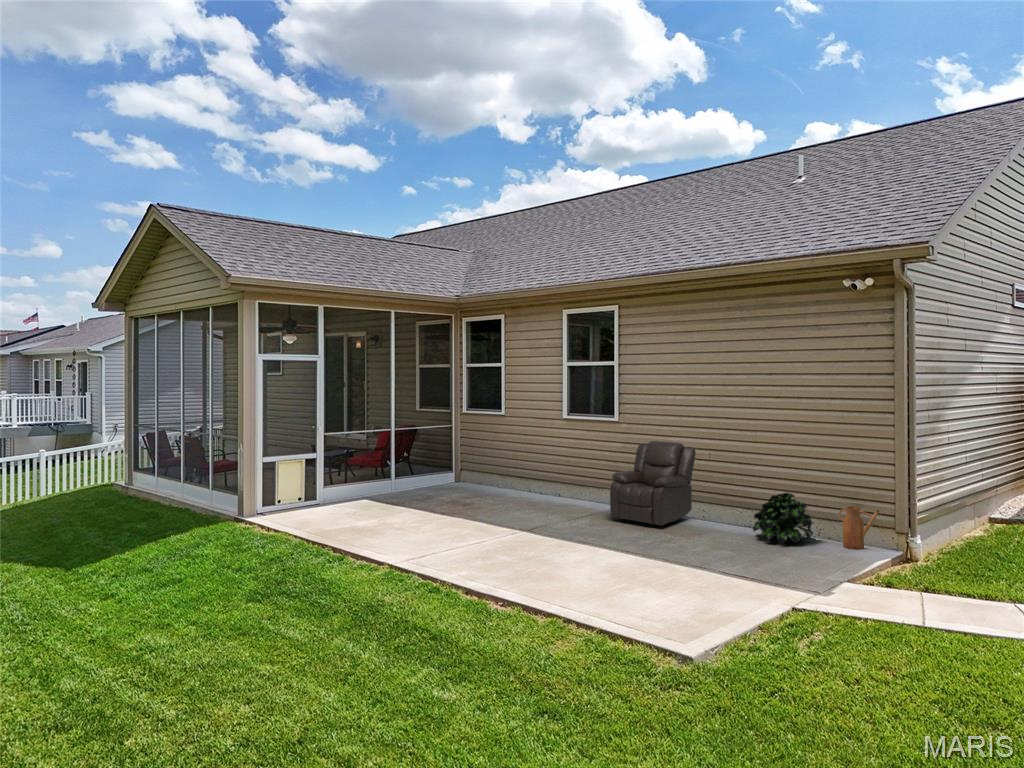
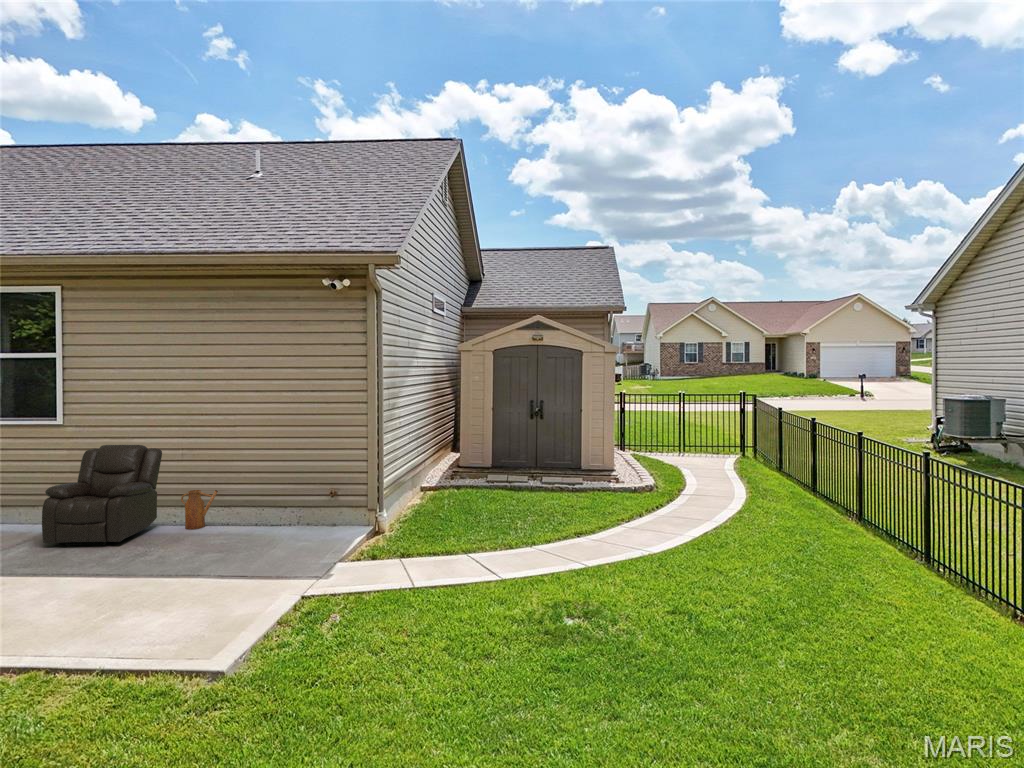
potted plant: present [753,493,813,544] -> none [233,485,295,539]
watering can: present [838,506,879,549] -> present [181,490,218,530]

